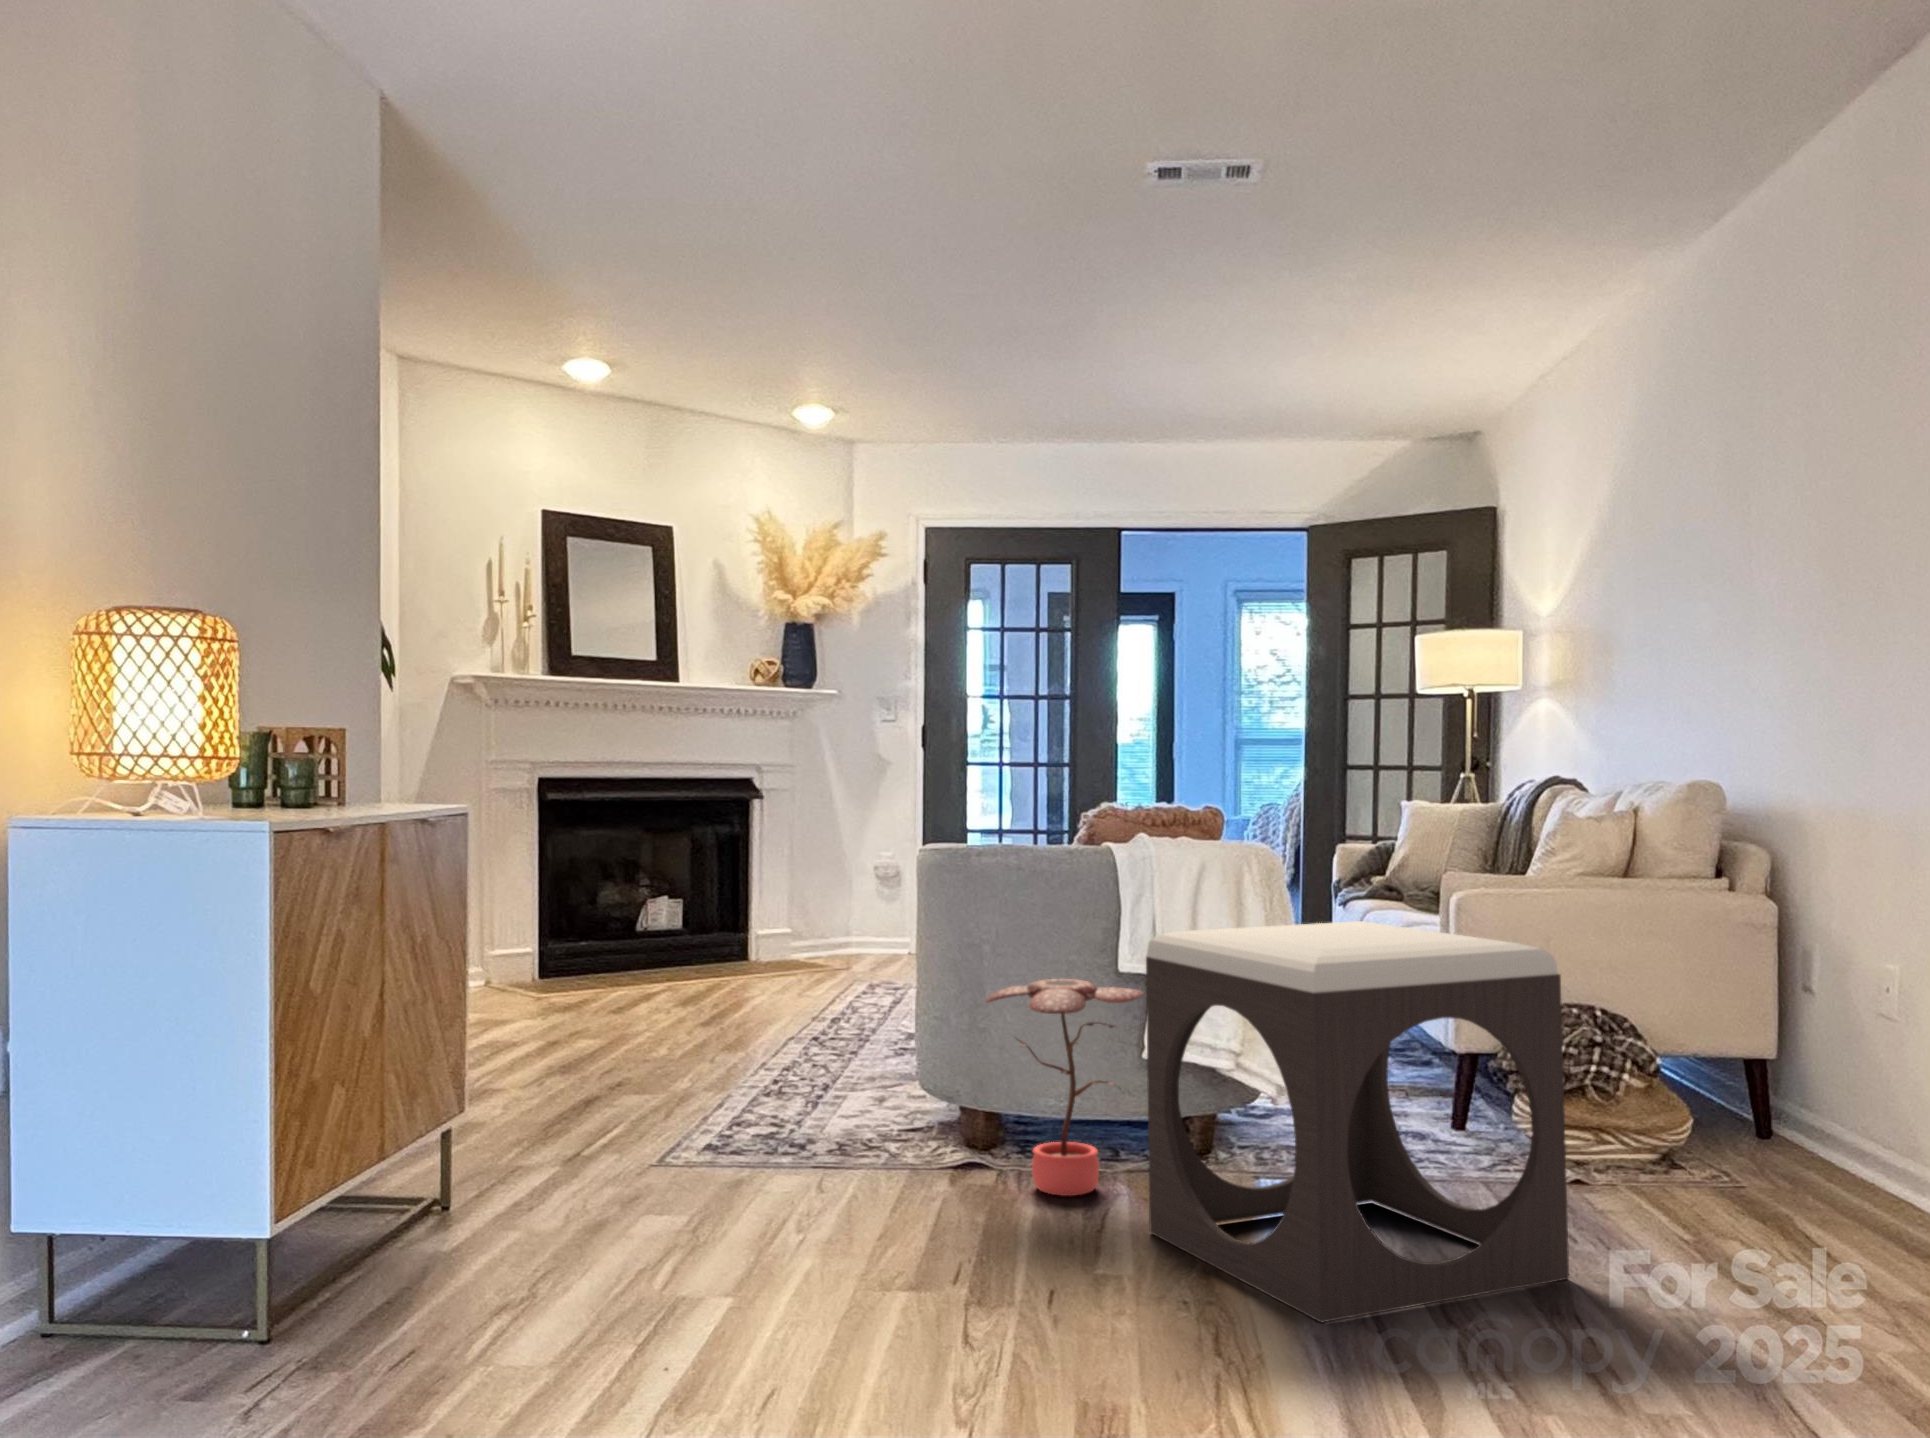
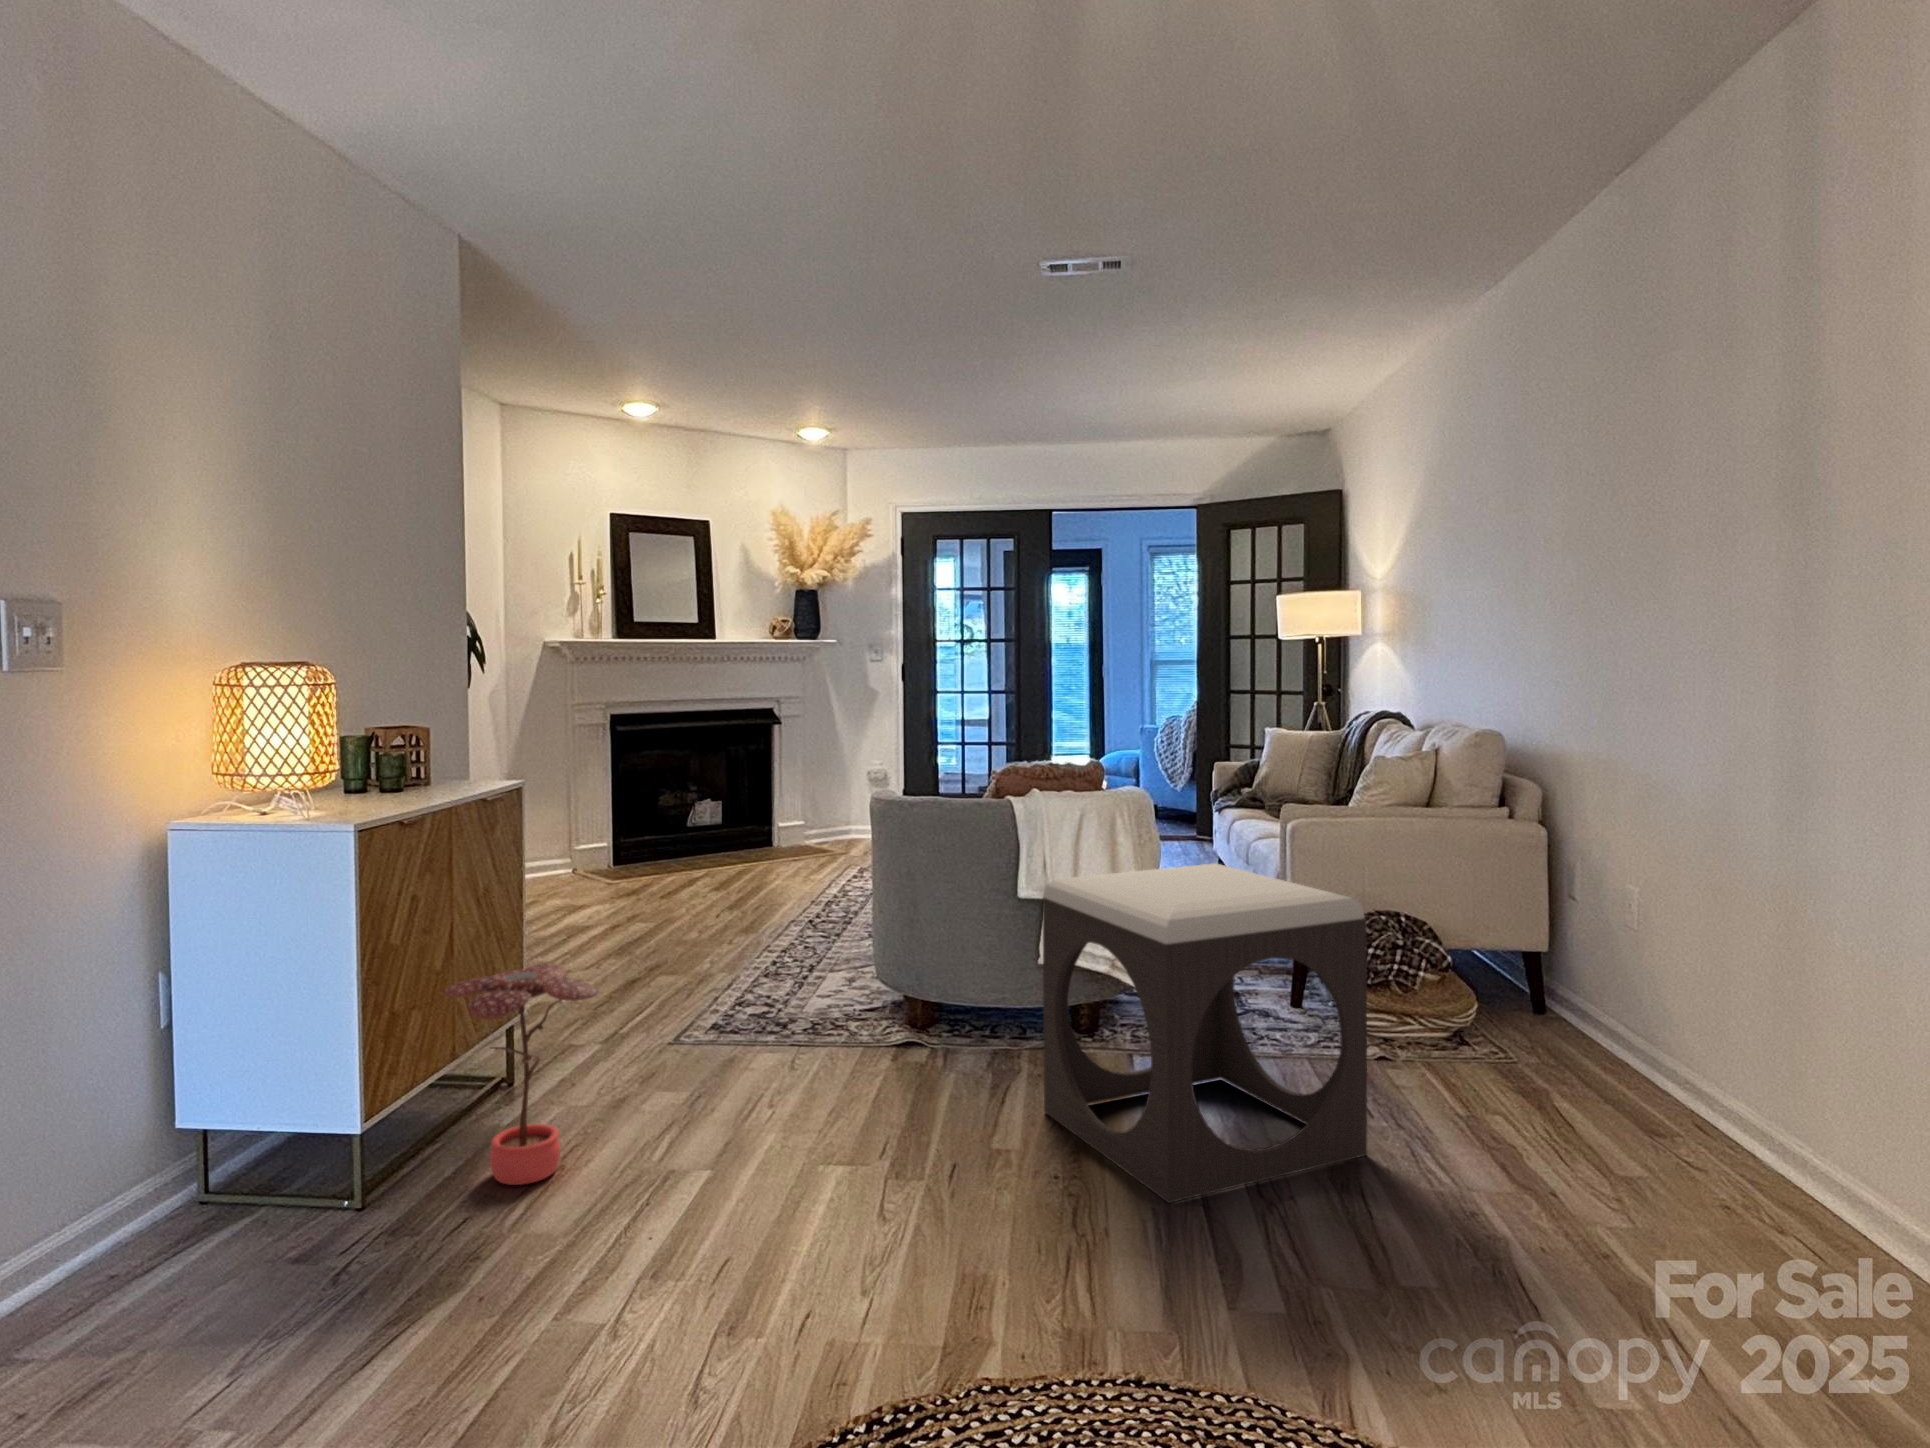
potted plant: present [985,979,1144,1196] -> present [444,963,599,1185]

